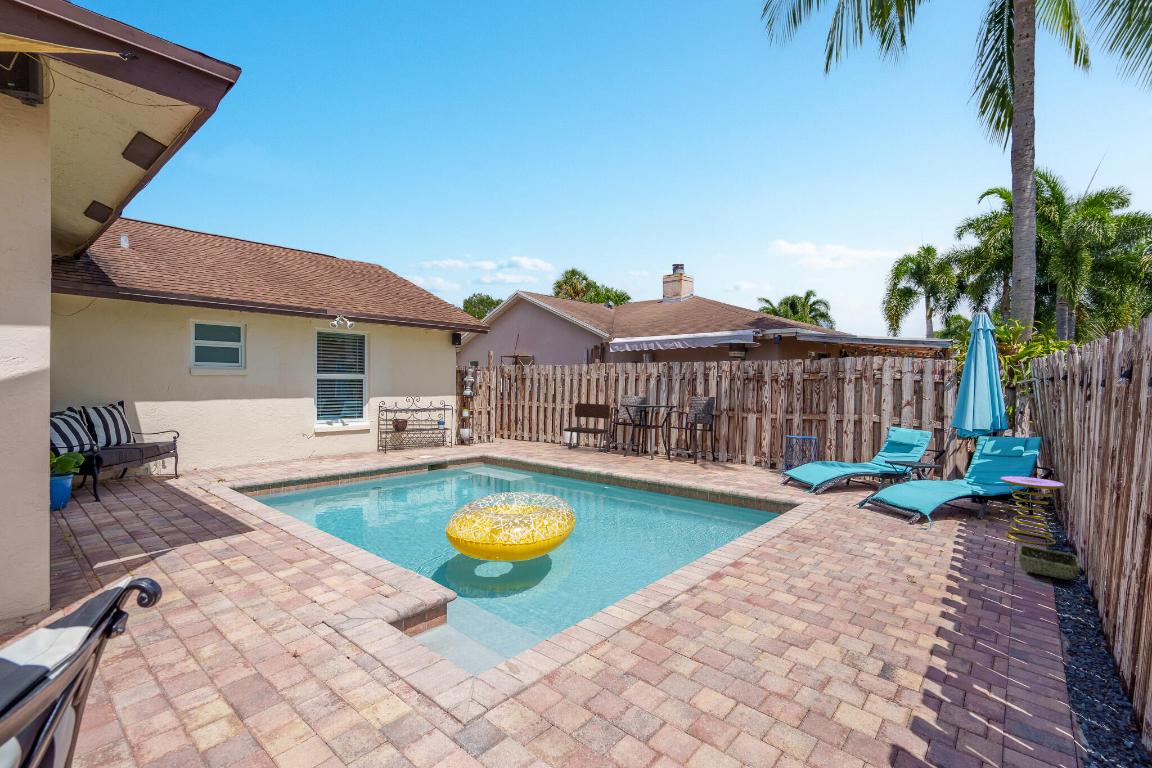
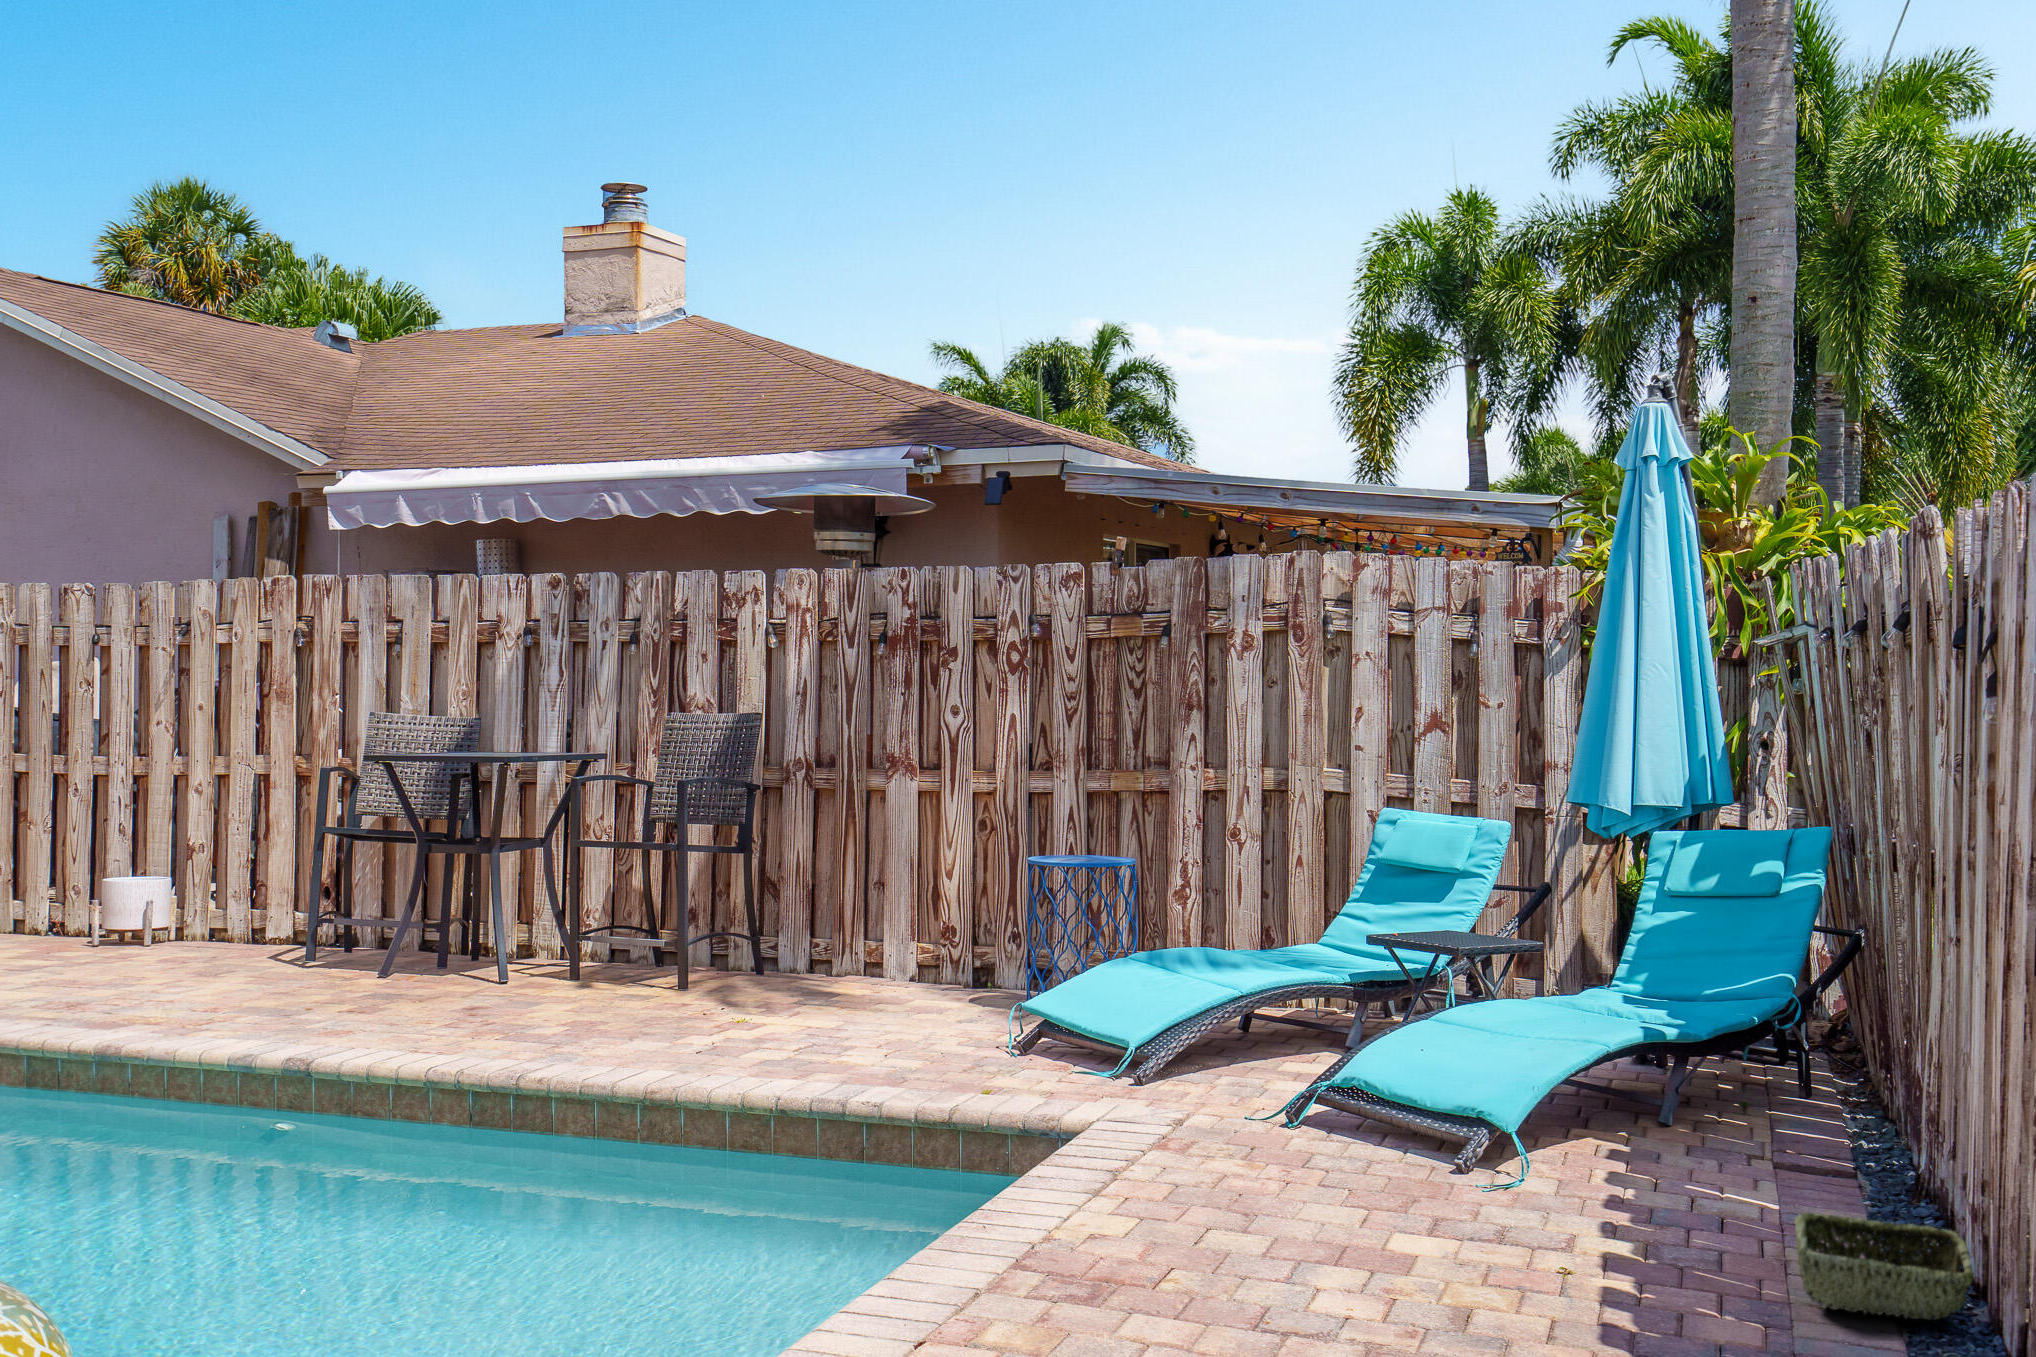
bench: present [564,403,610,452] -> none [102,754,319,963]
side table: present [1000,476,1064,545] -> none [1727,968,1907,1198]

